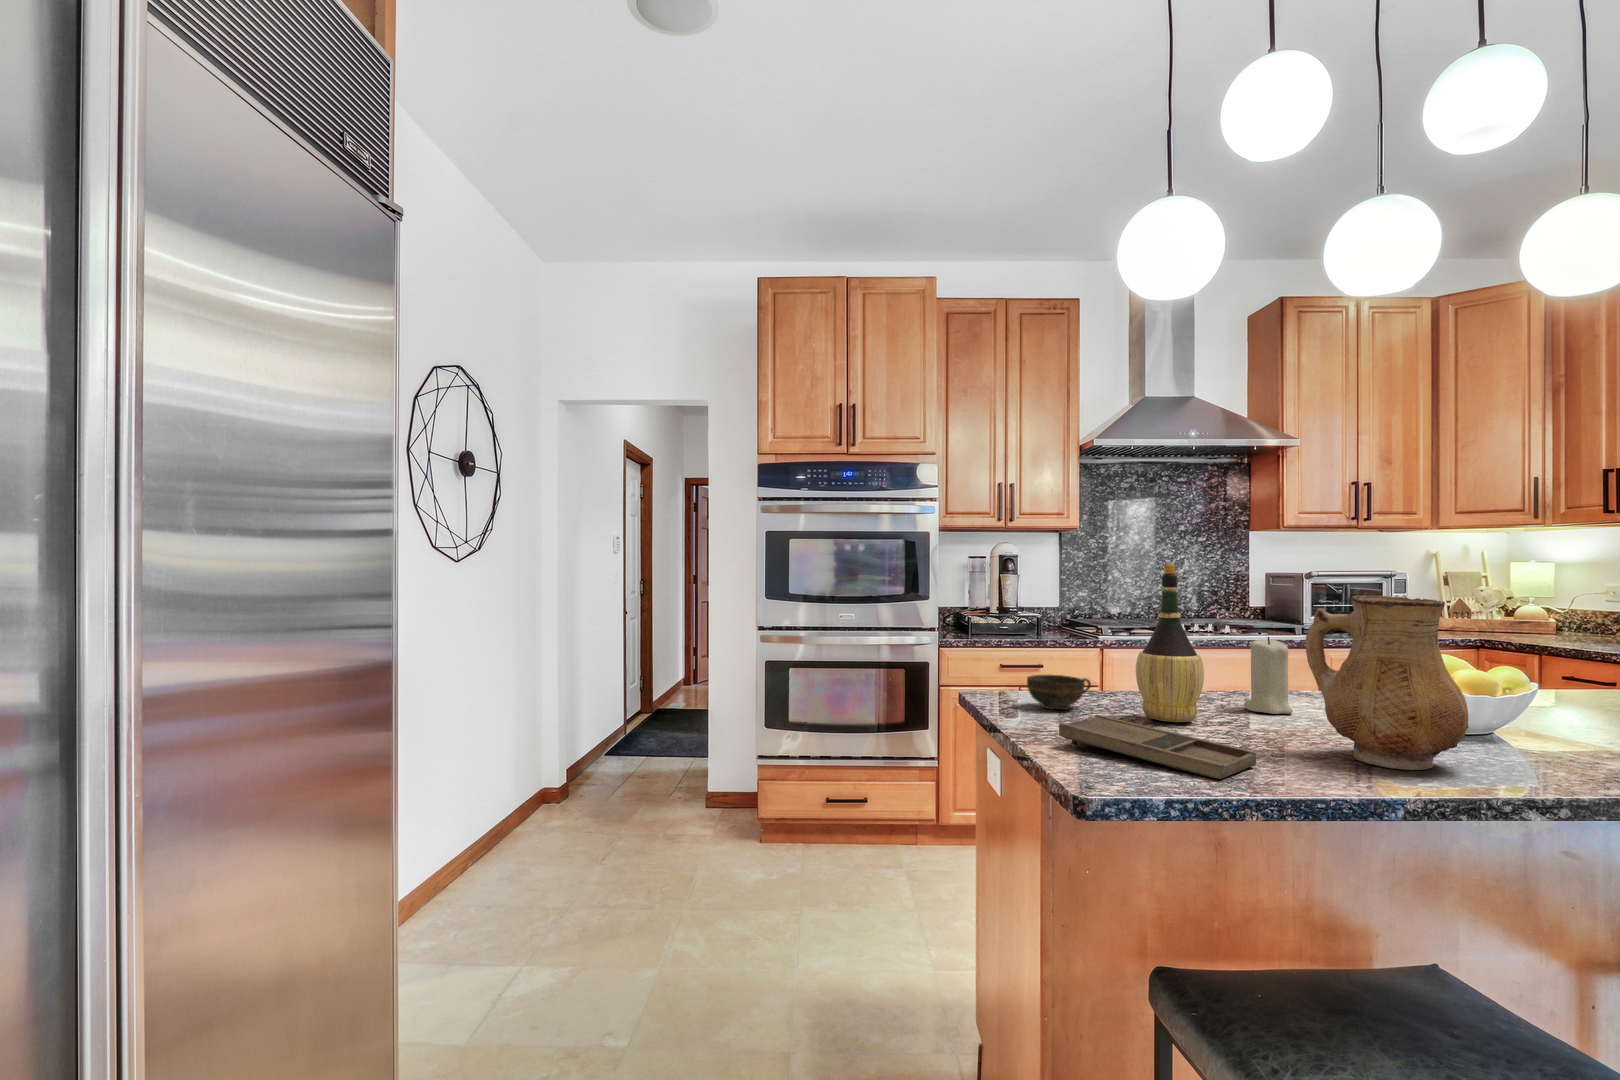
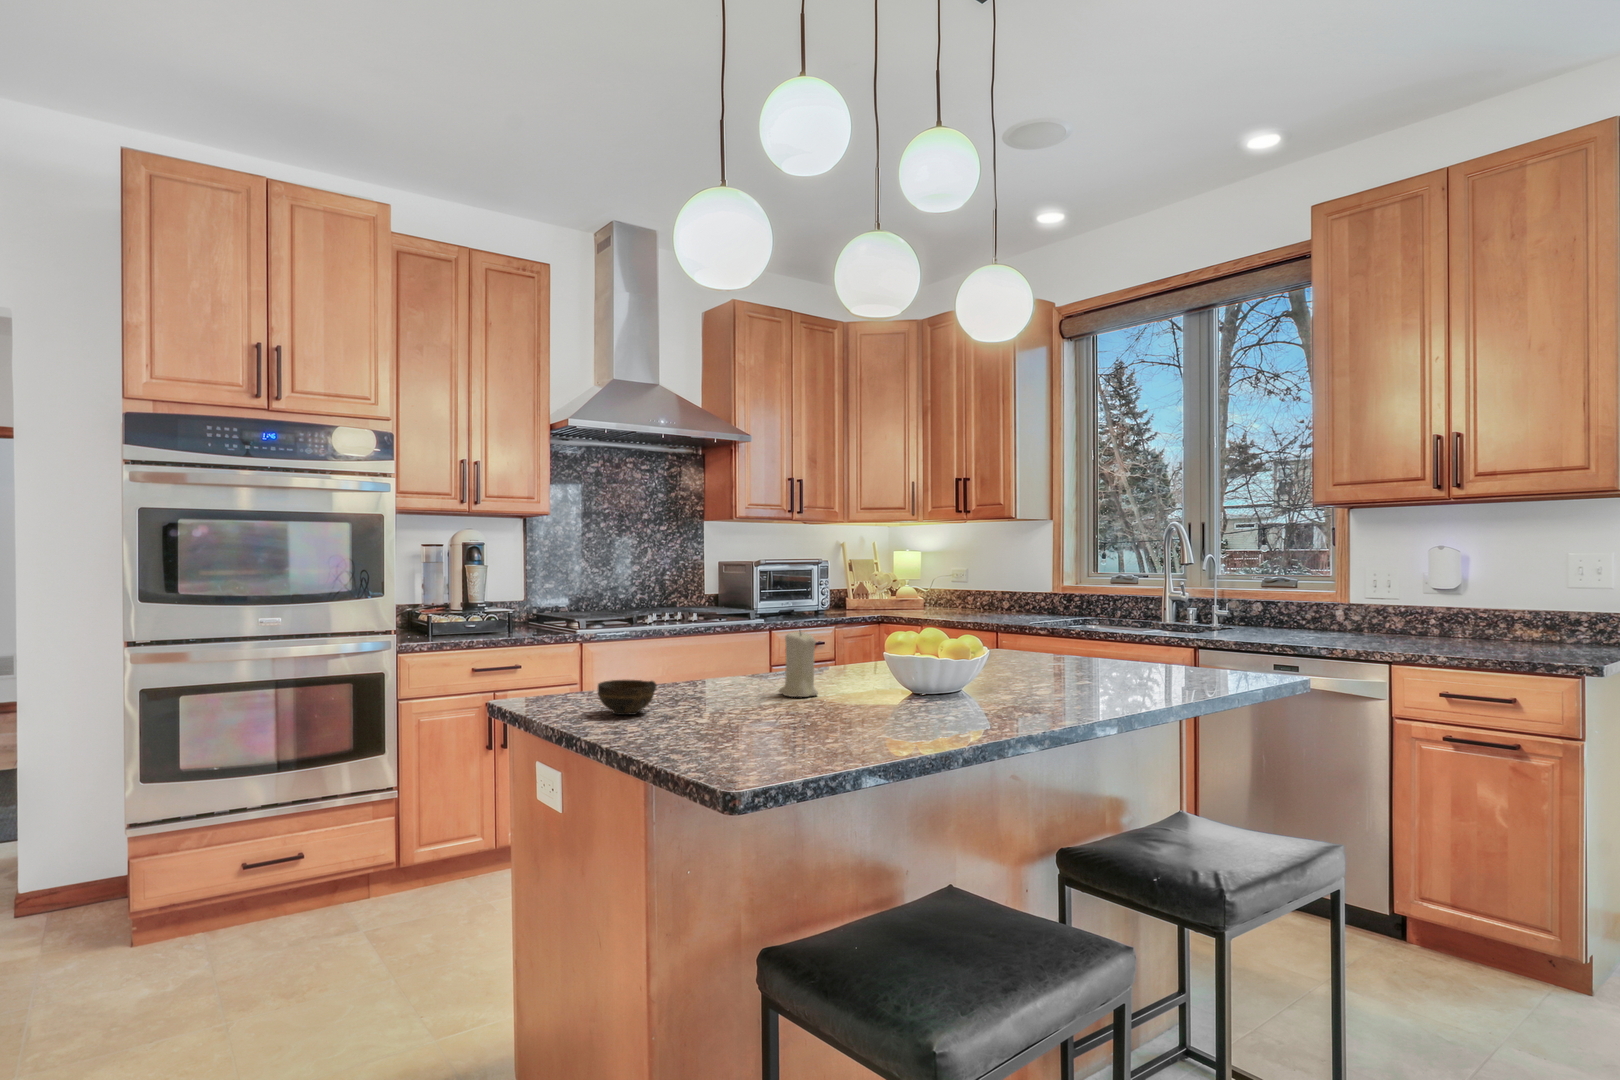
wine bottle: present [1136,564,1204,722] -> none [706,567,765,714]
ceramic pitcher: present [1306,595,1469,770] -> none [856,595,961,731]
tray: present [1059,715,1256,779] -> none [672,715,836,758]

